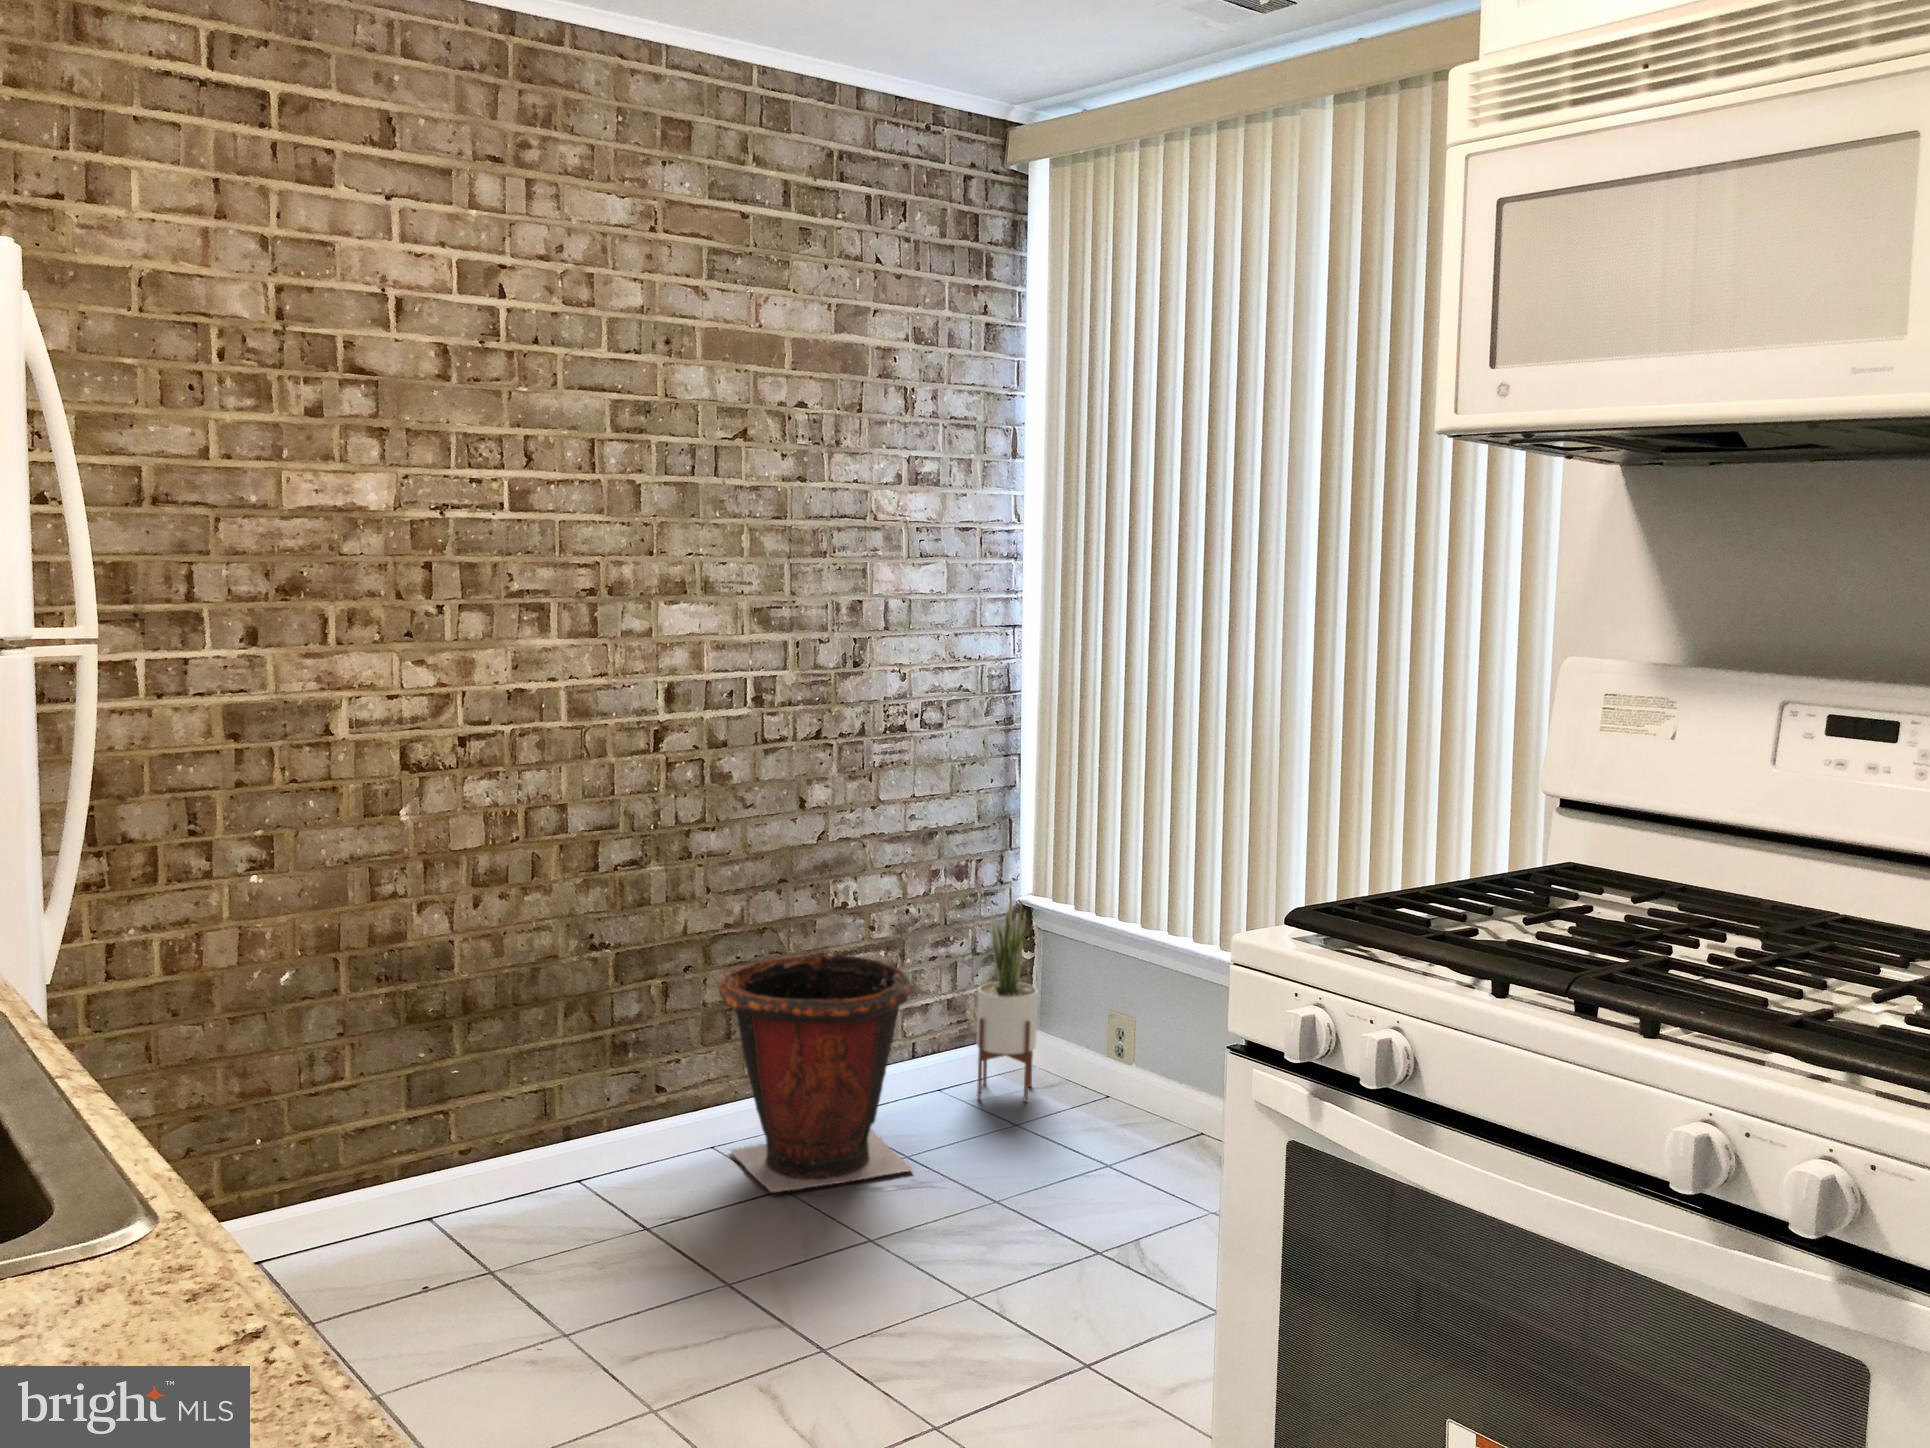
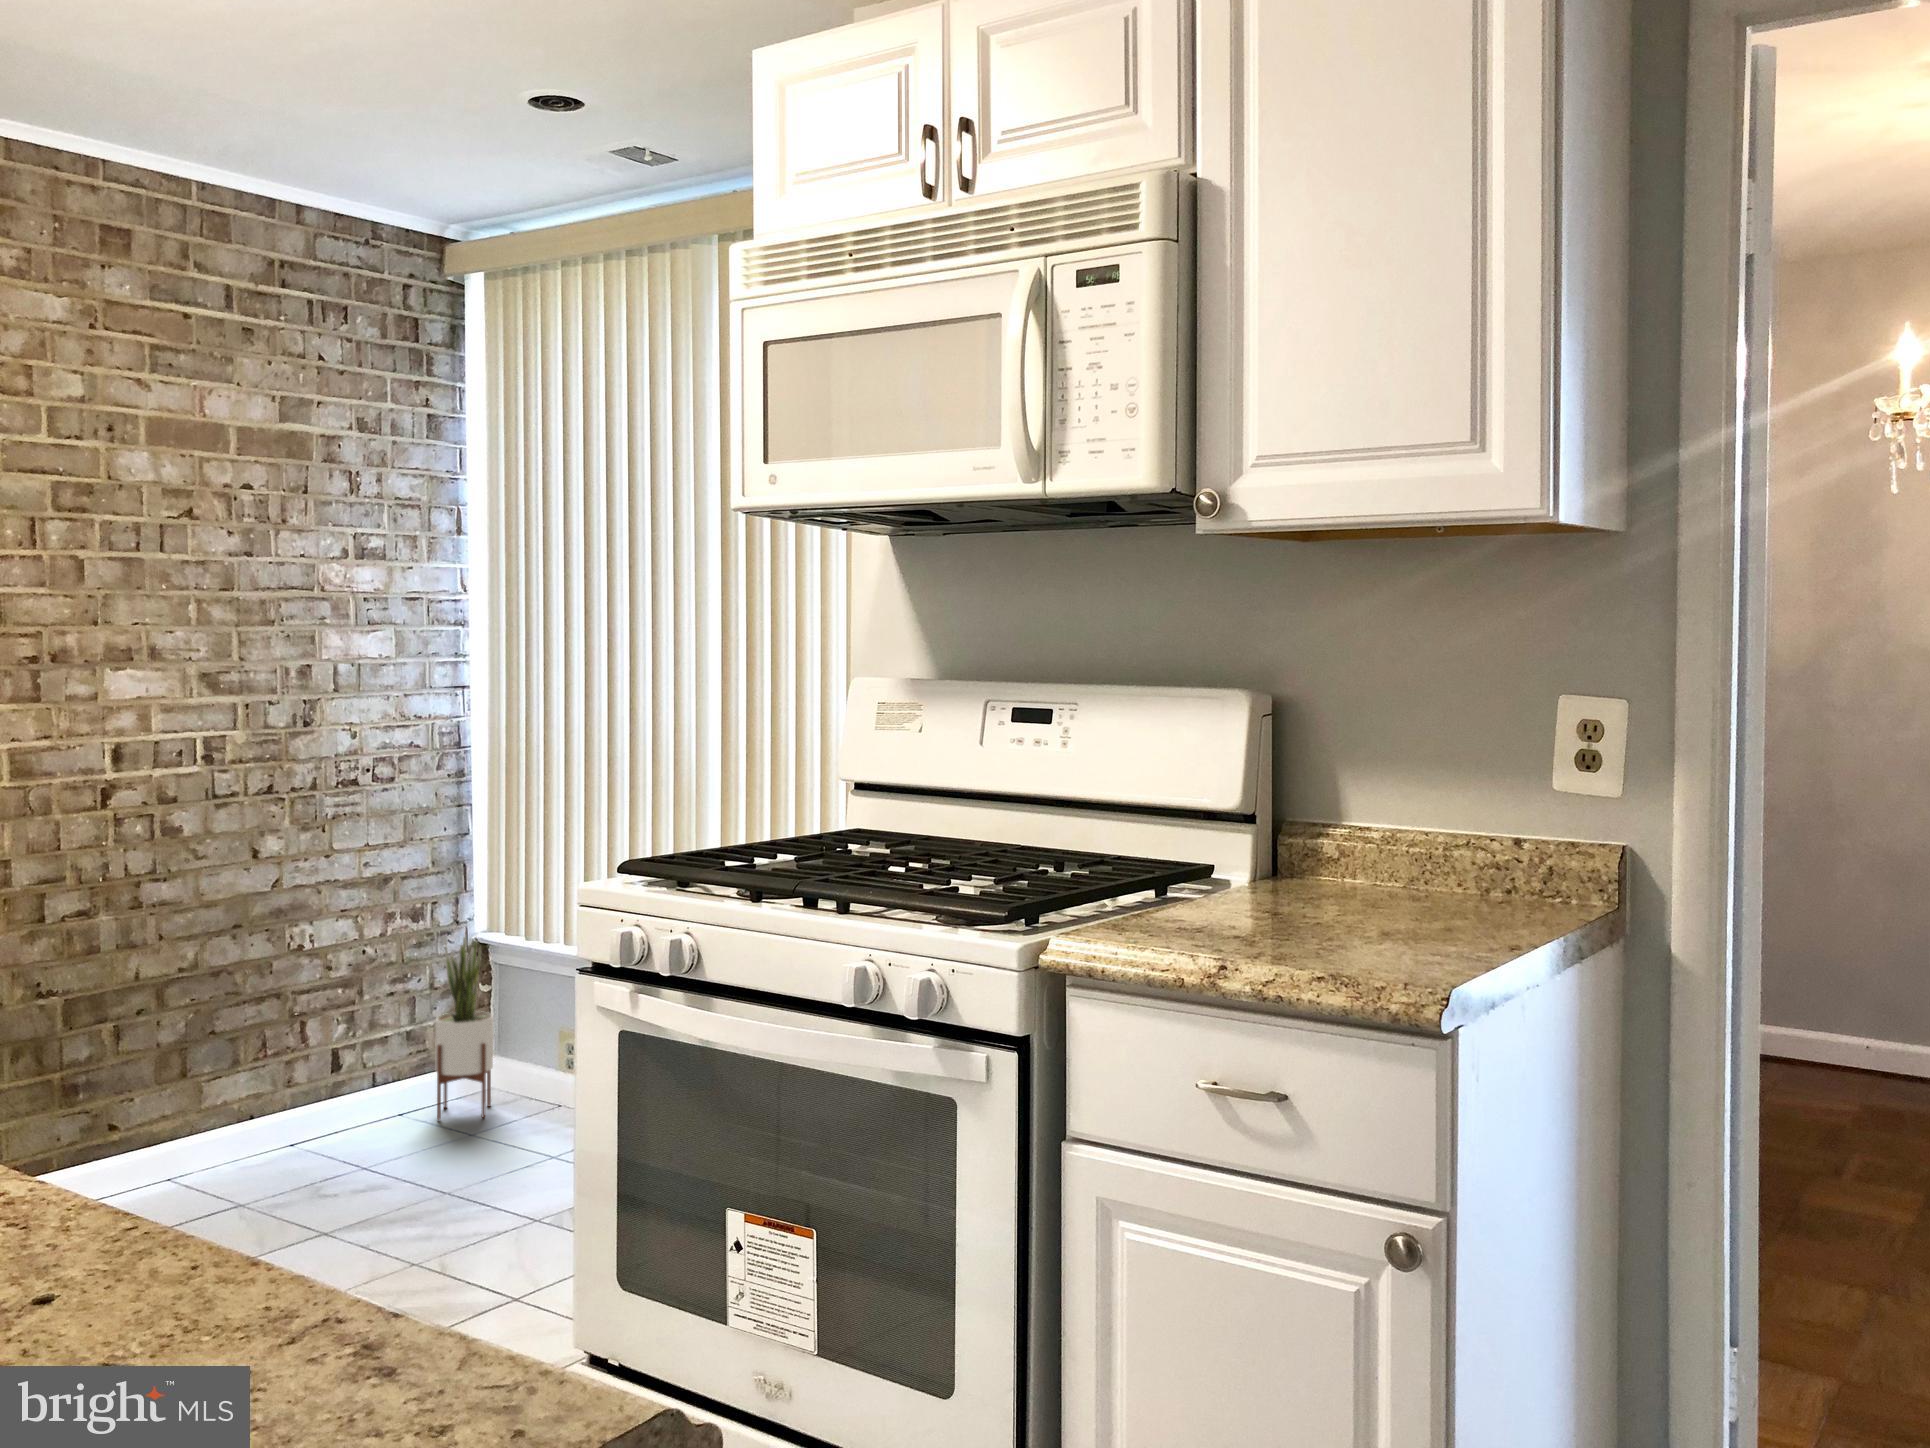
waste bin: present [719,955,912,1192] -> none [172,986,371,1208]

